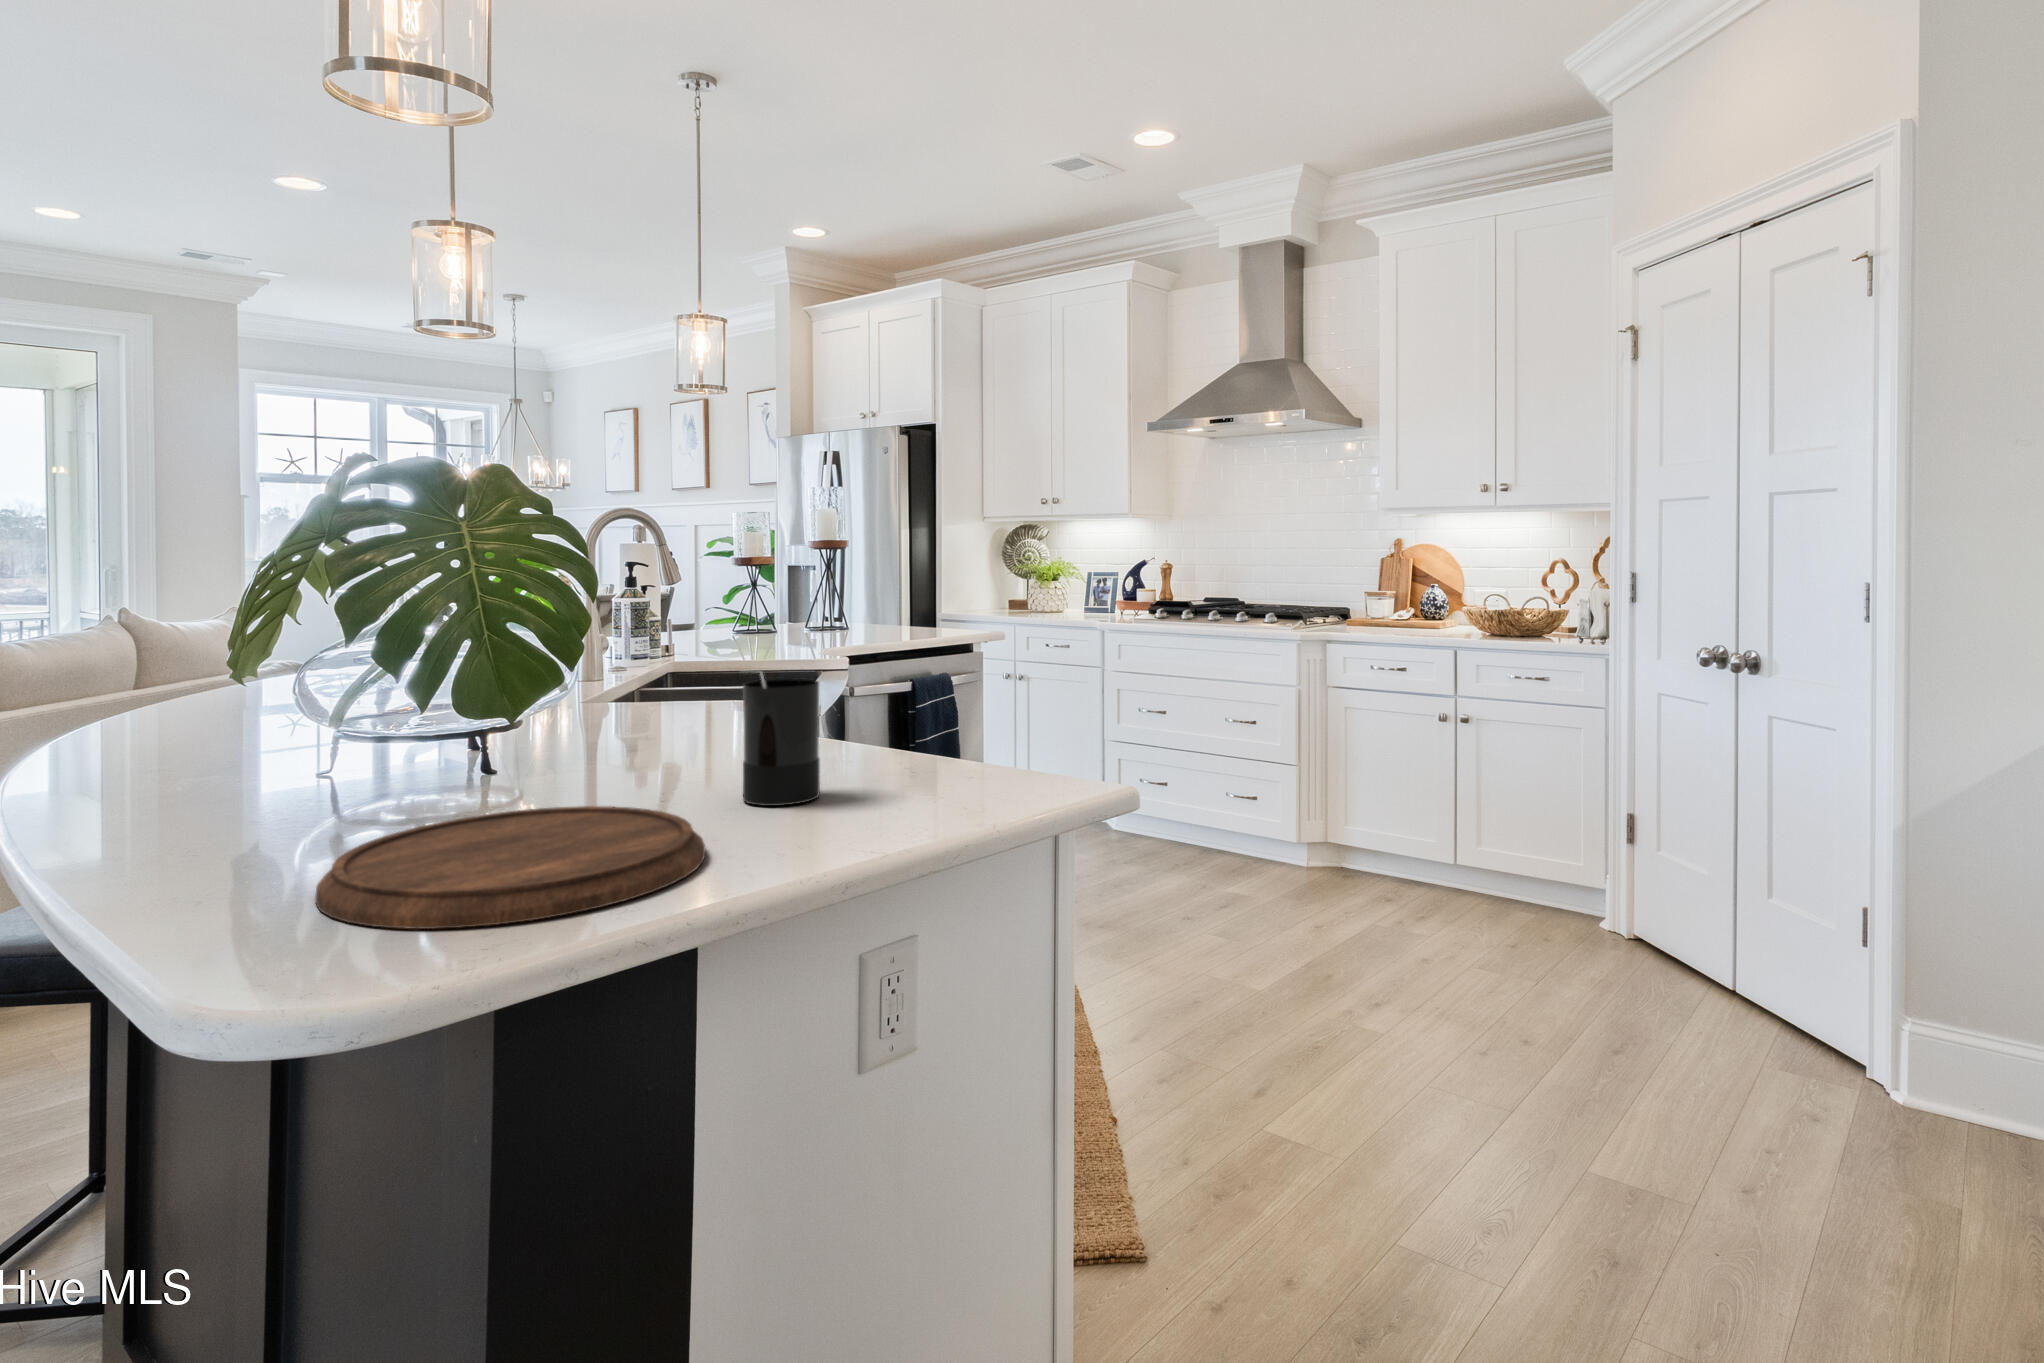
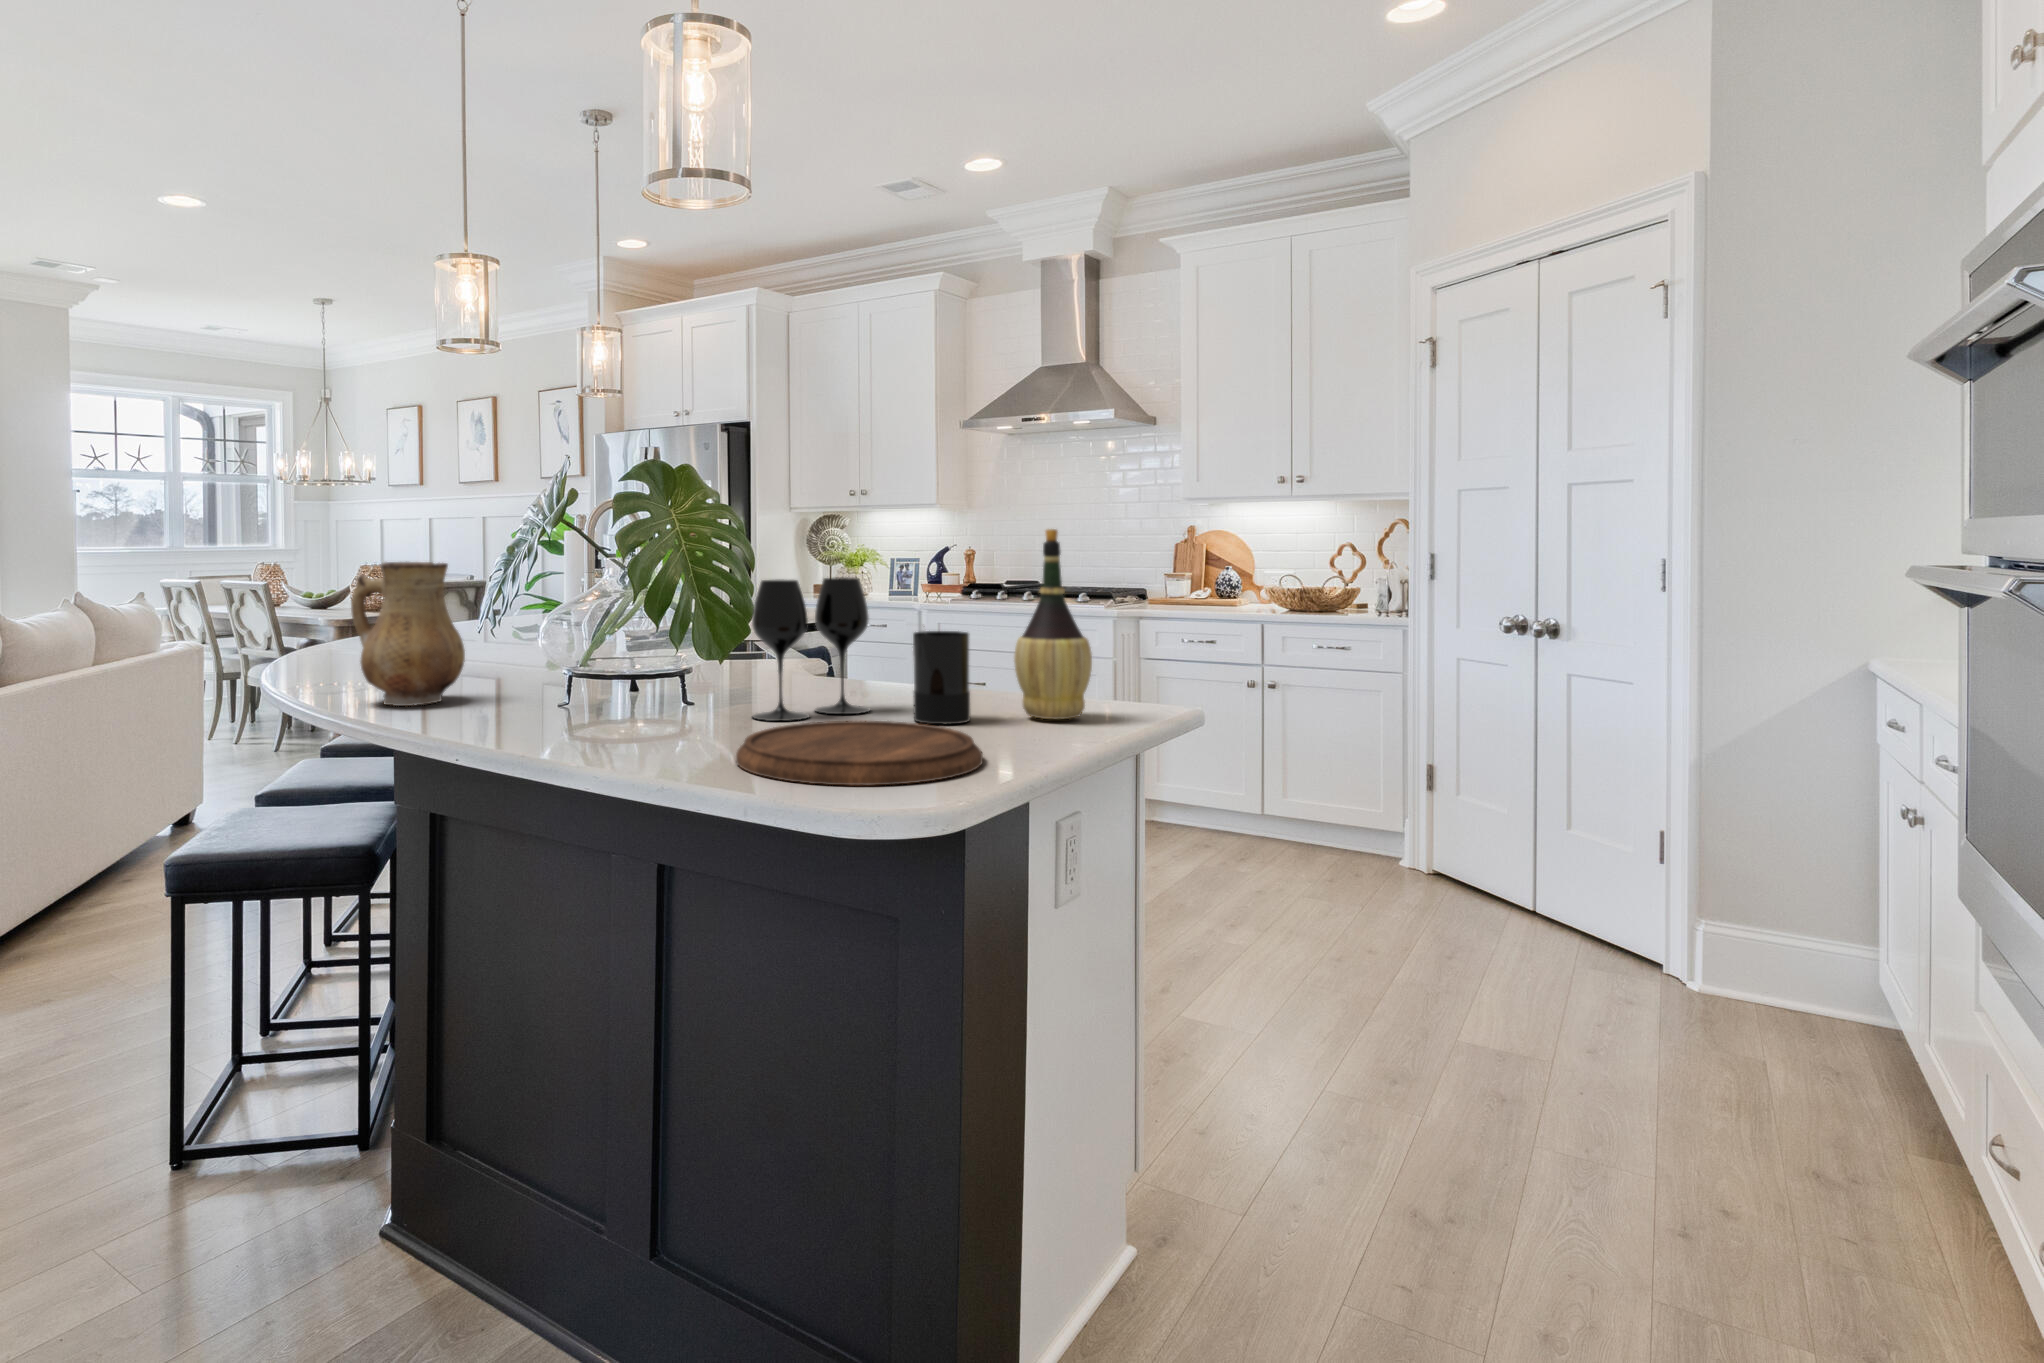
wine bottle: none [881,546,982,800] -> present [1014,529,1092,719]
ceramic pitcher: none [119,581,276,763] -> present [351,562,465,706]
wine glass: none [549,607,729,796] -> present [752,577,870,721]

